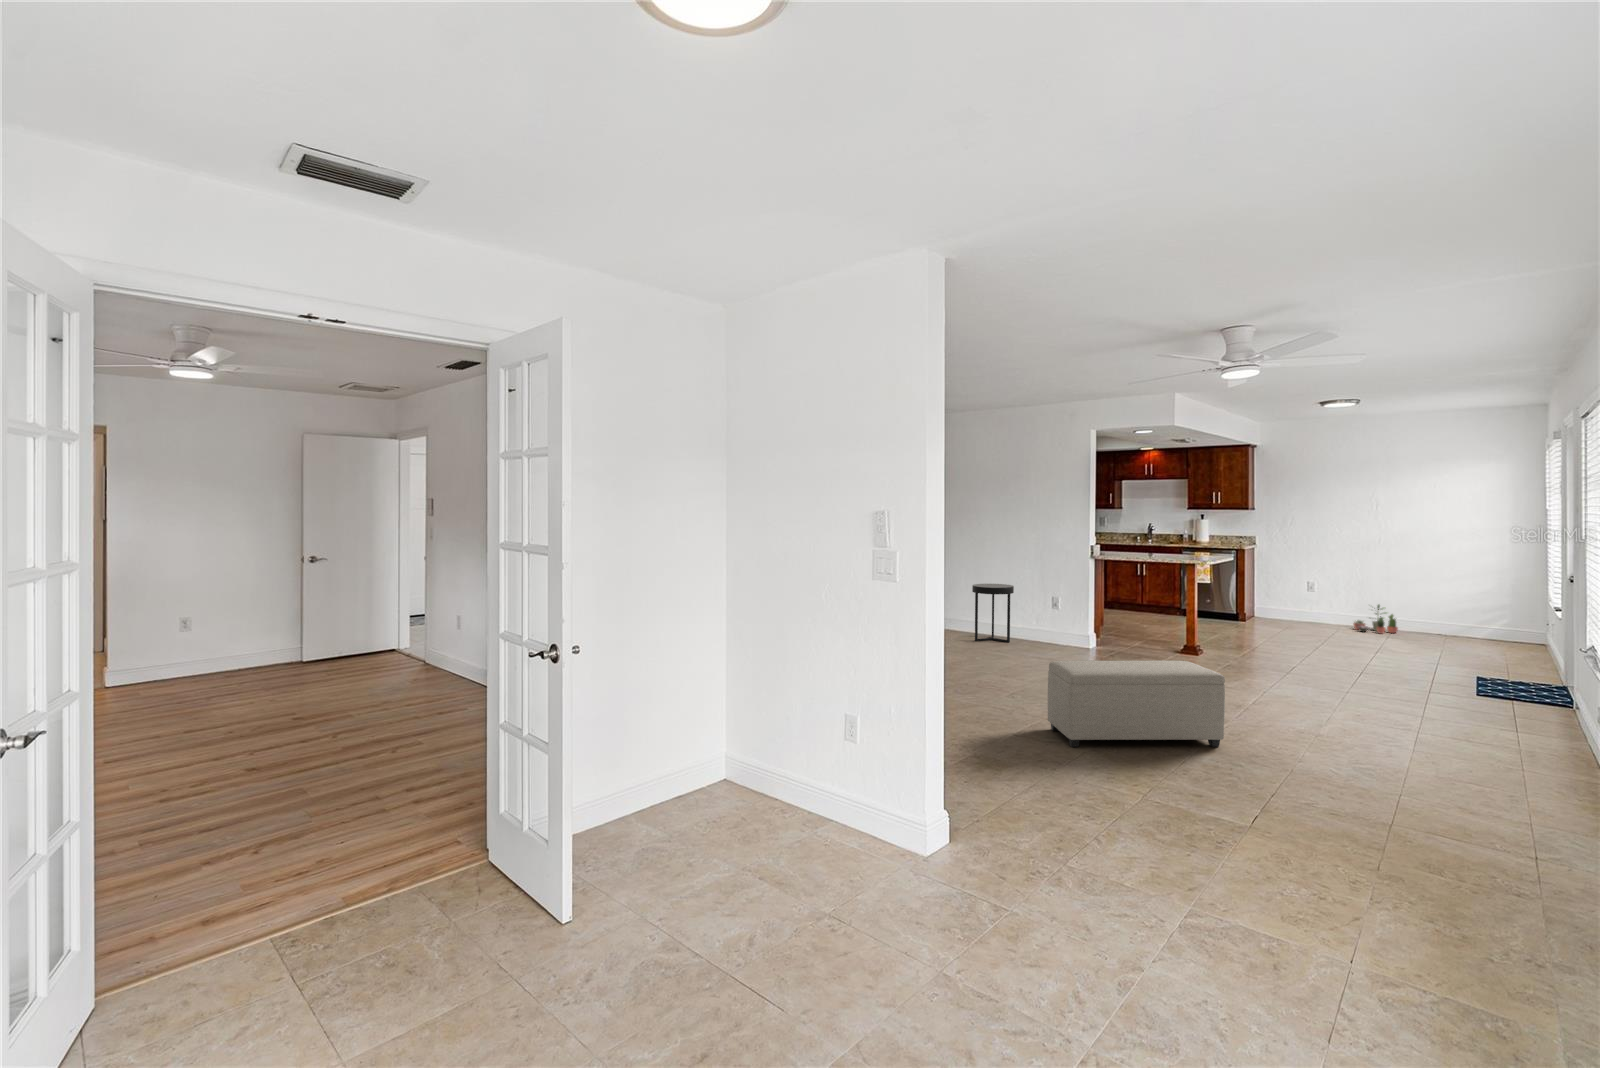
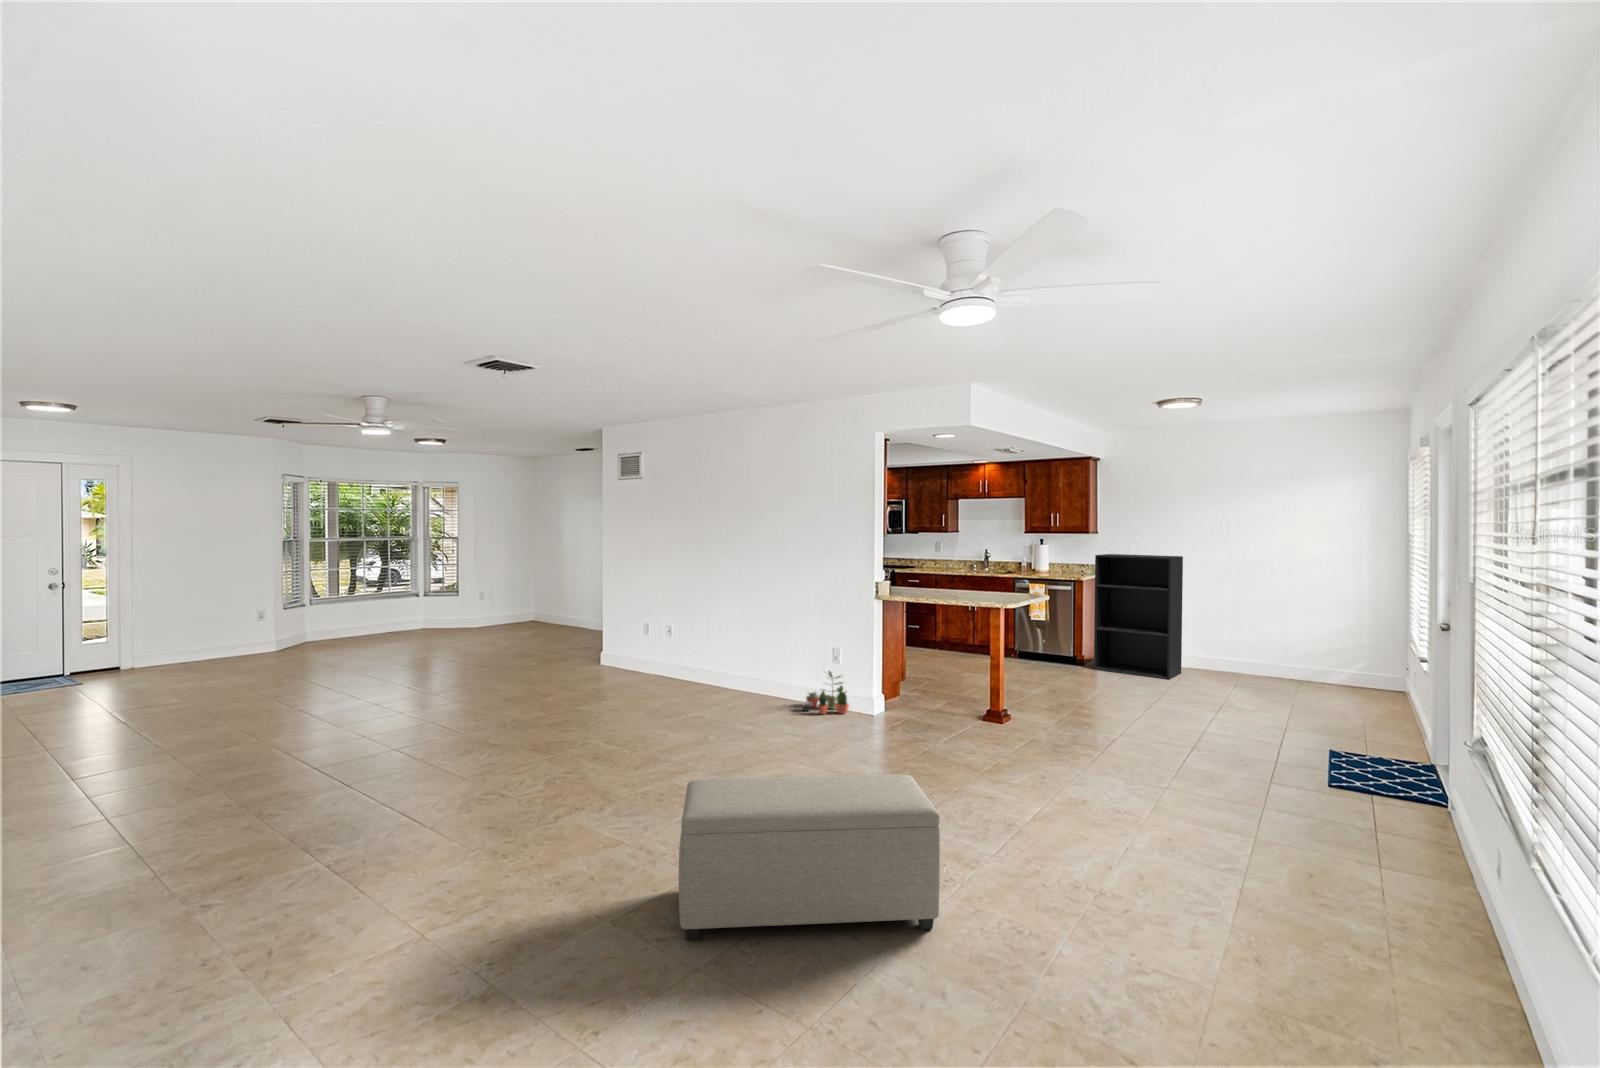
bookshelf: none [1254,527,1336,631] -> present [1094,554,1183,679]
side table: present [972,584,1014,642] -> none [738,626,789,702]
potted plant: present [1353,605,1398,634] -> present [801,671,849,714]

